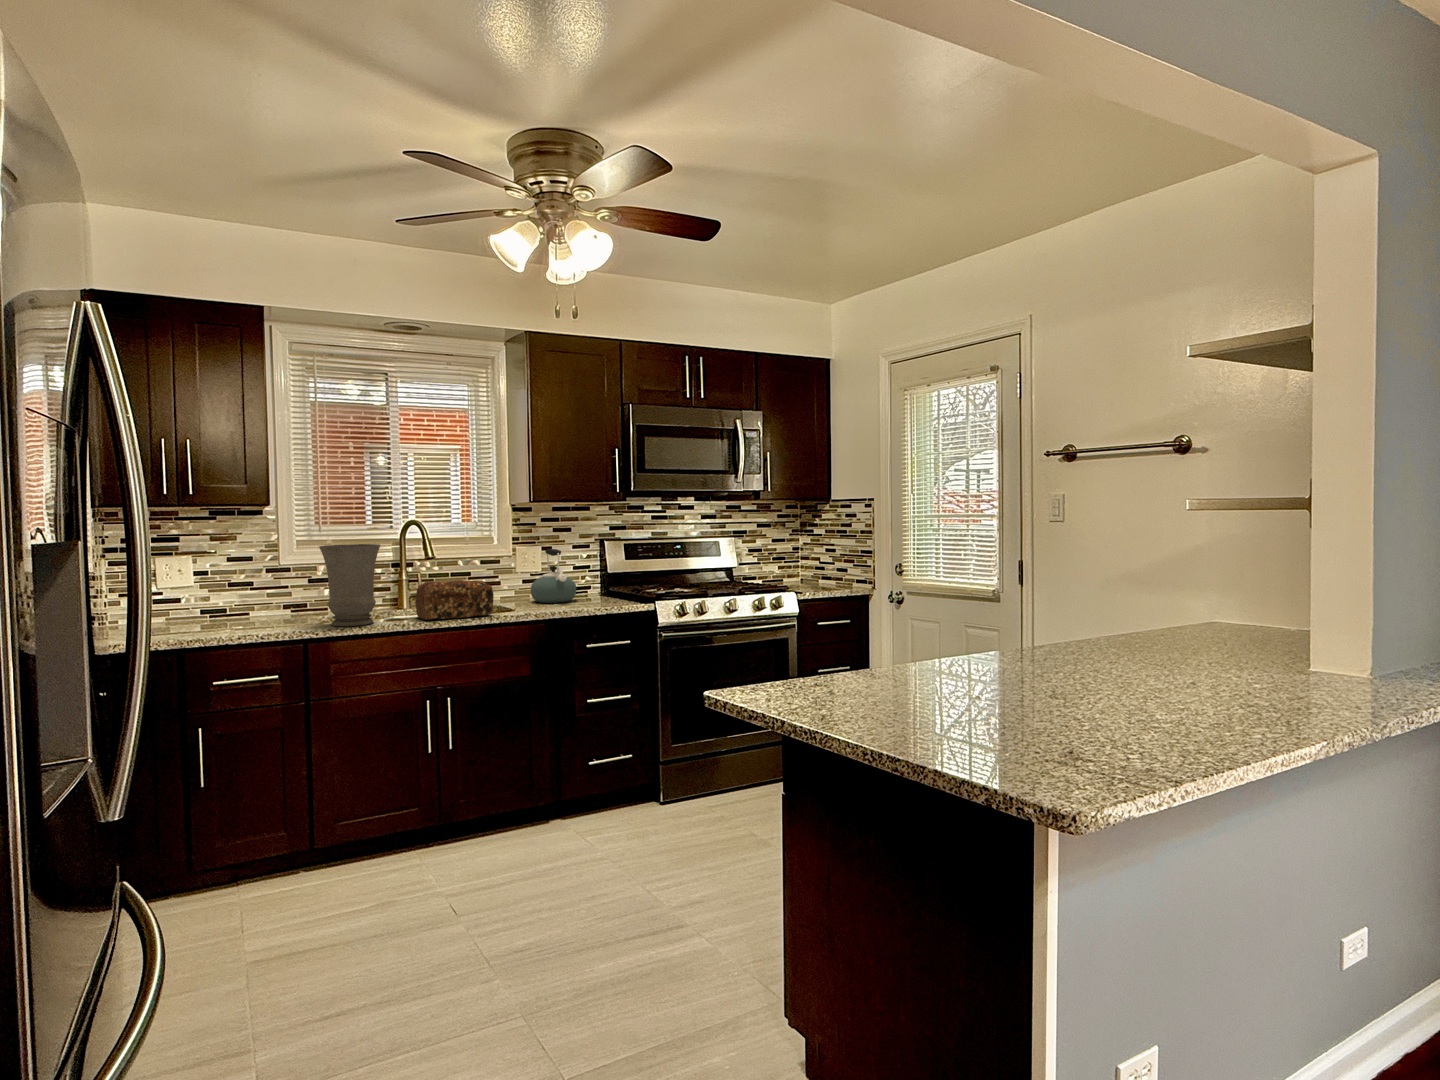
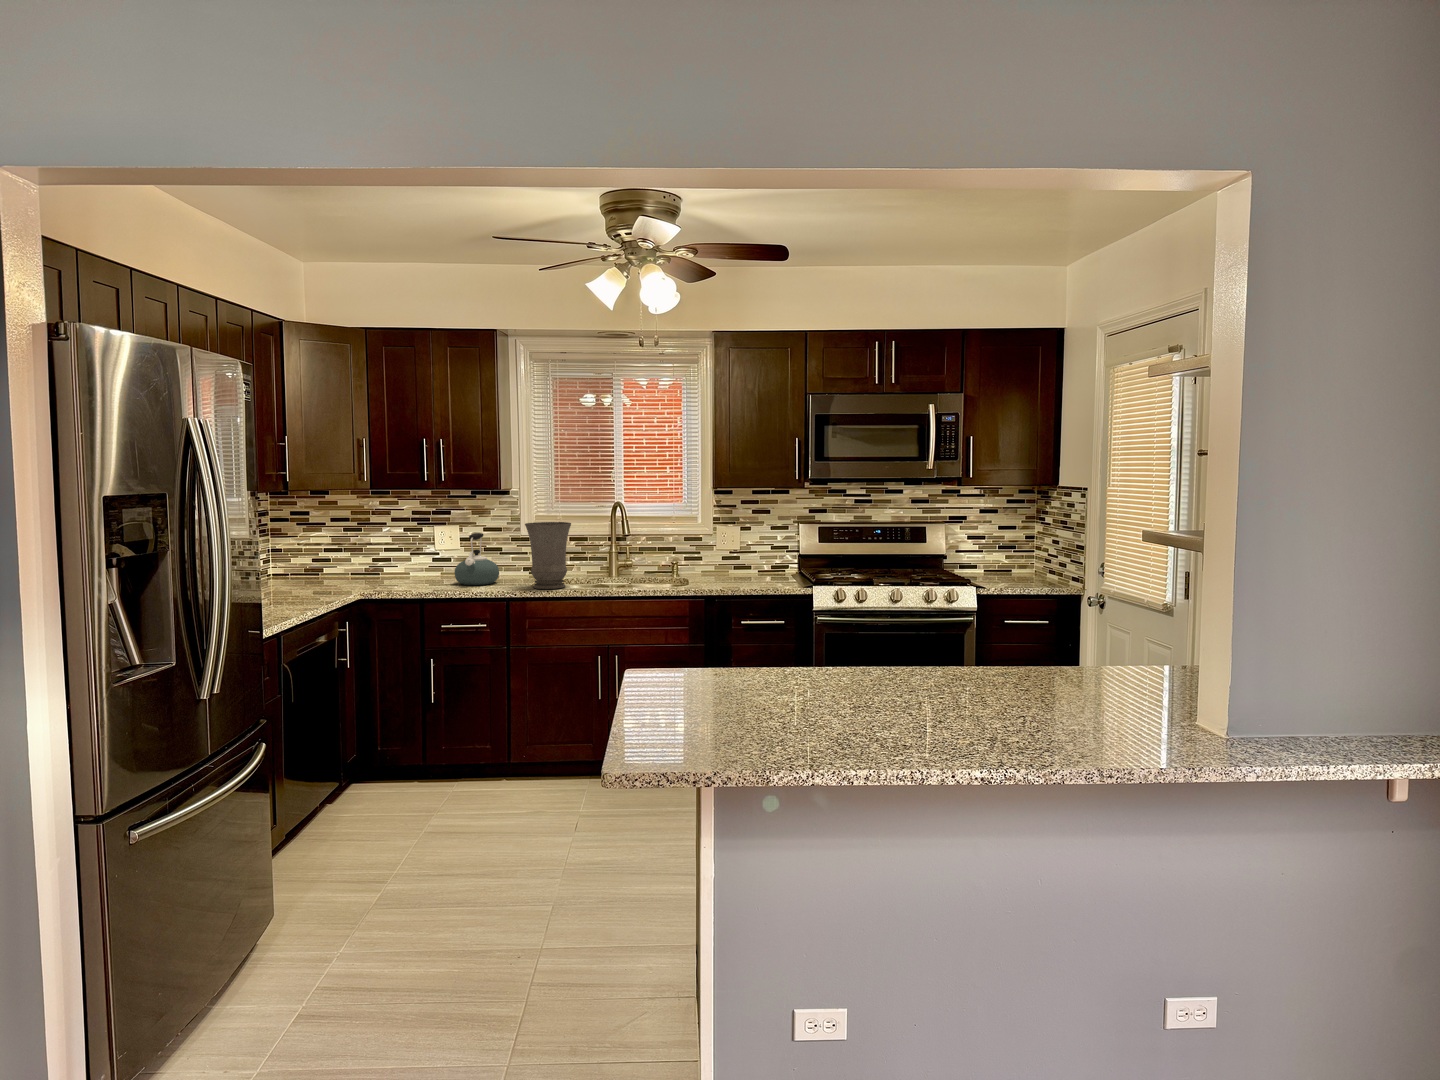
kettle: present [531,549,576,603] -> present [455,533,499,585]
bread loaf: present [415,580,494,620] -> none [600,556,660,589]

